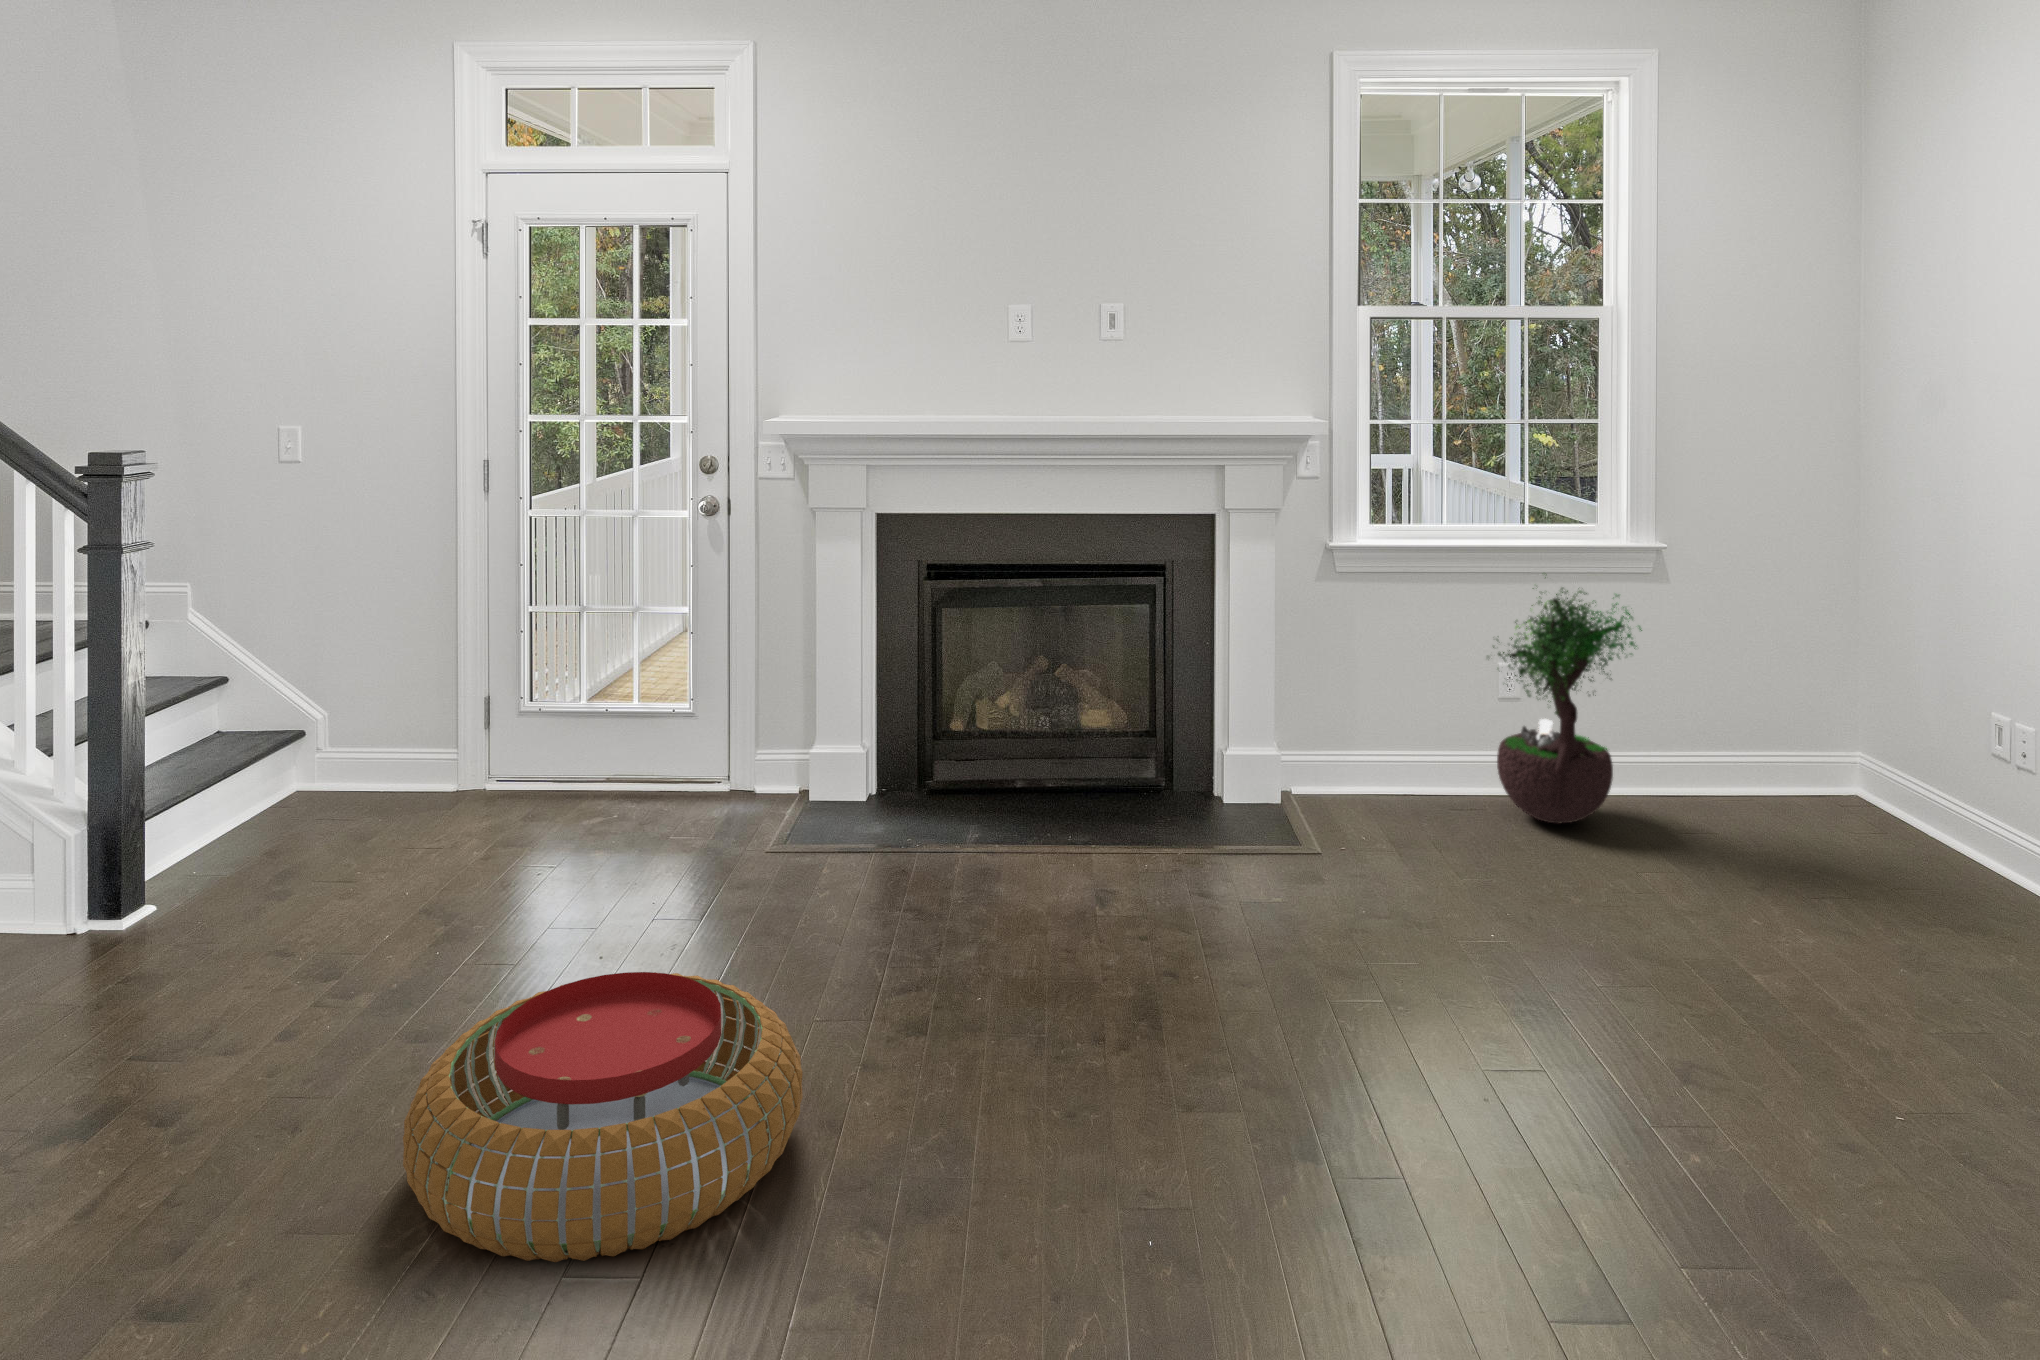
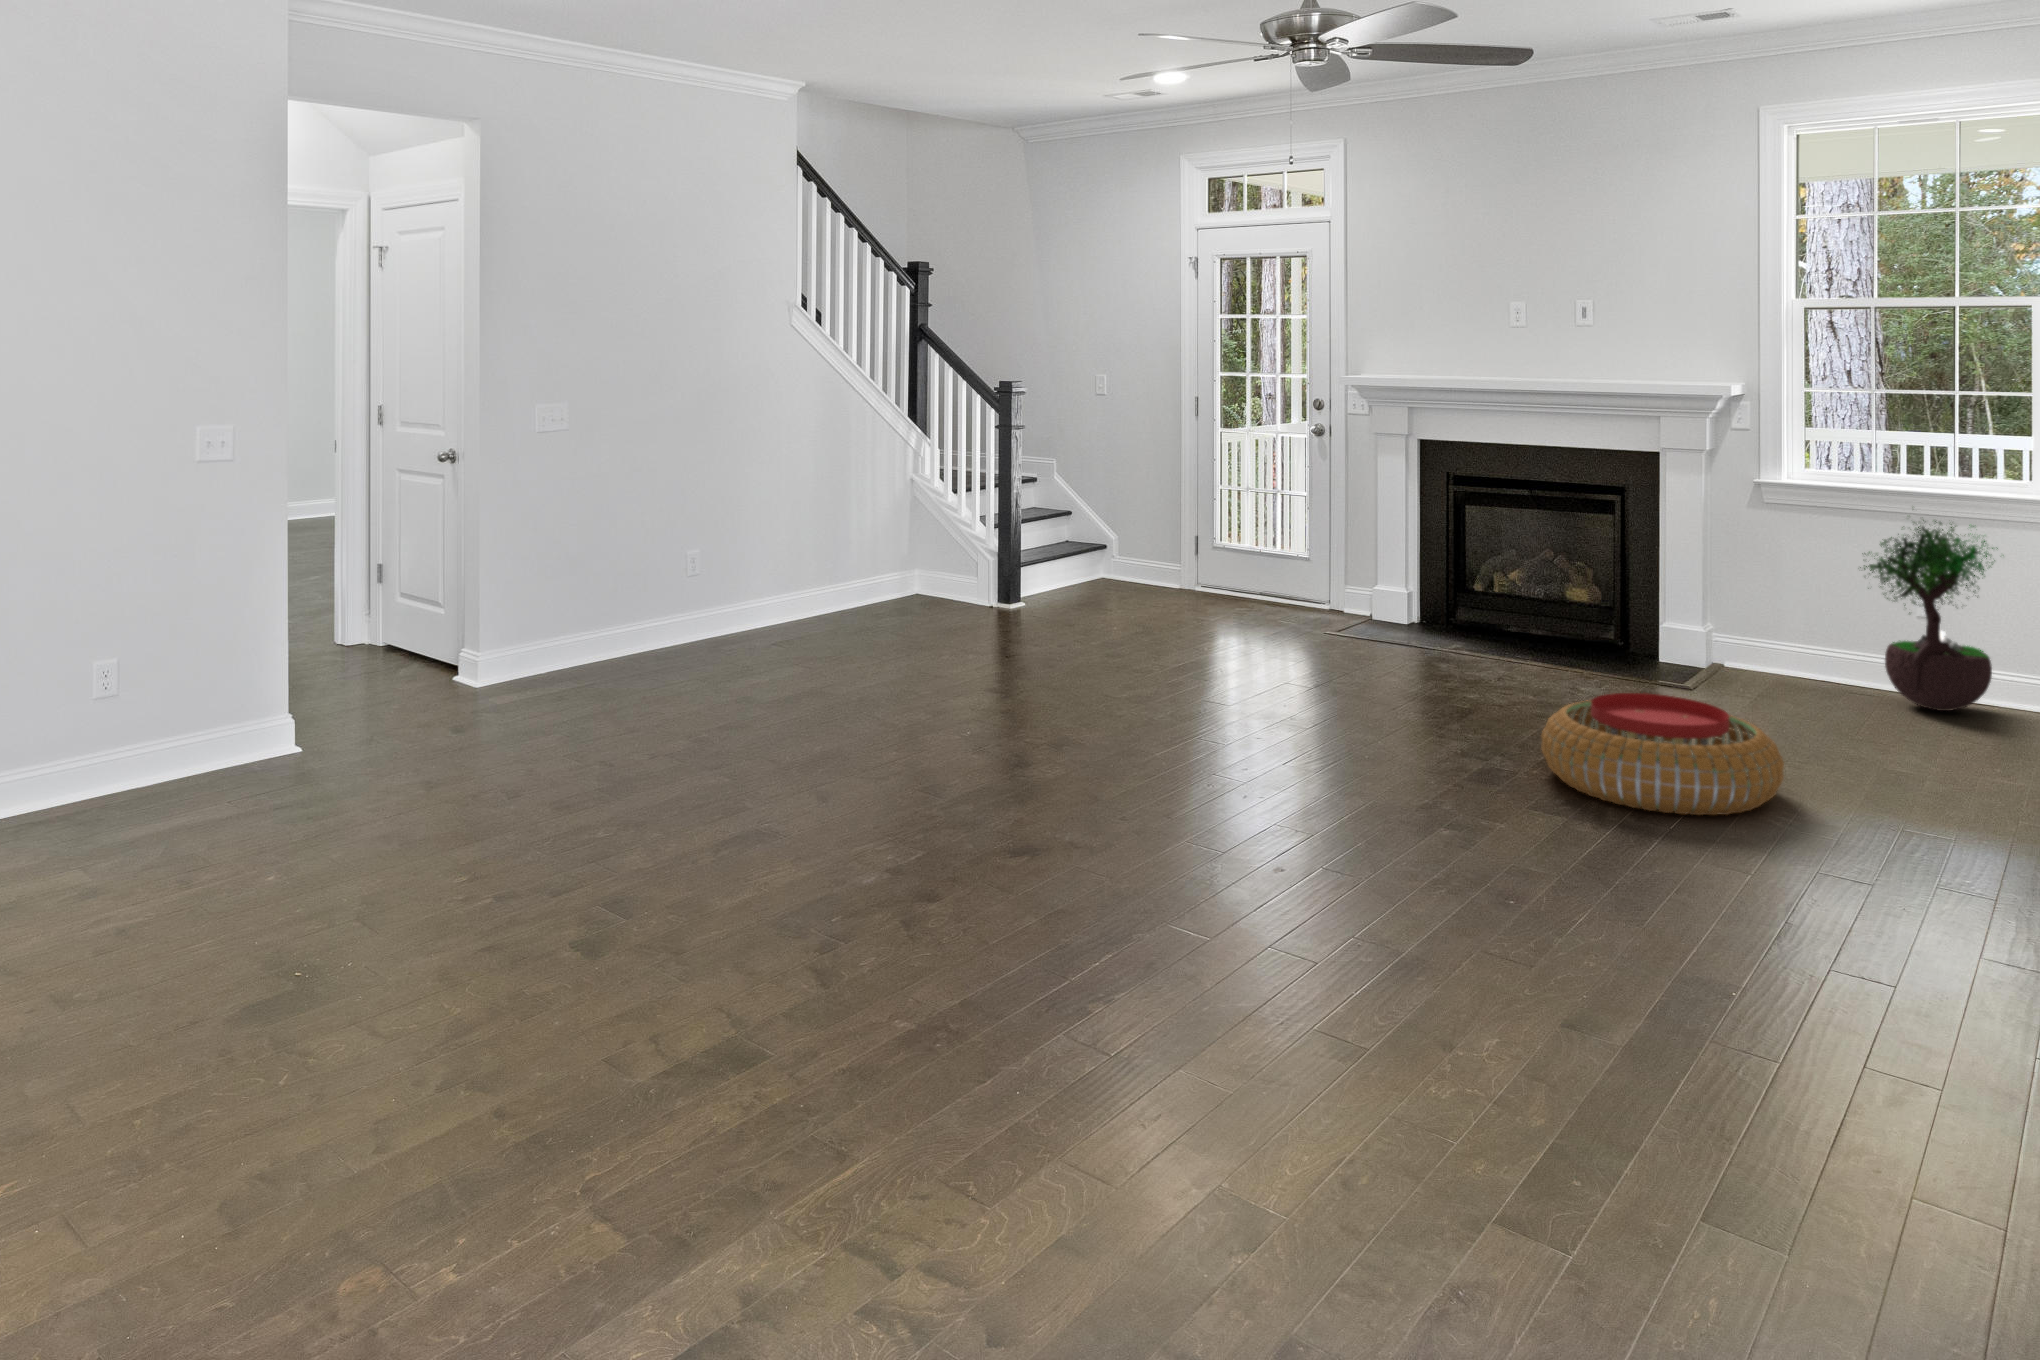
pouf: present [403,972,803,1262] -> present [1541,693,1784,815]

